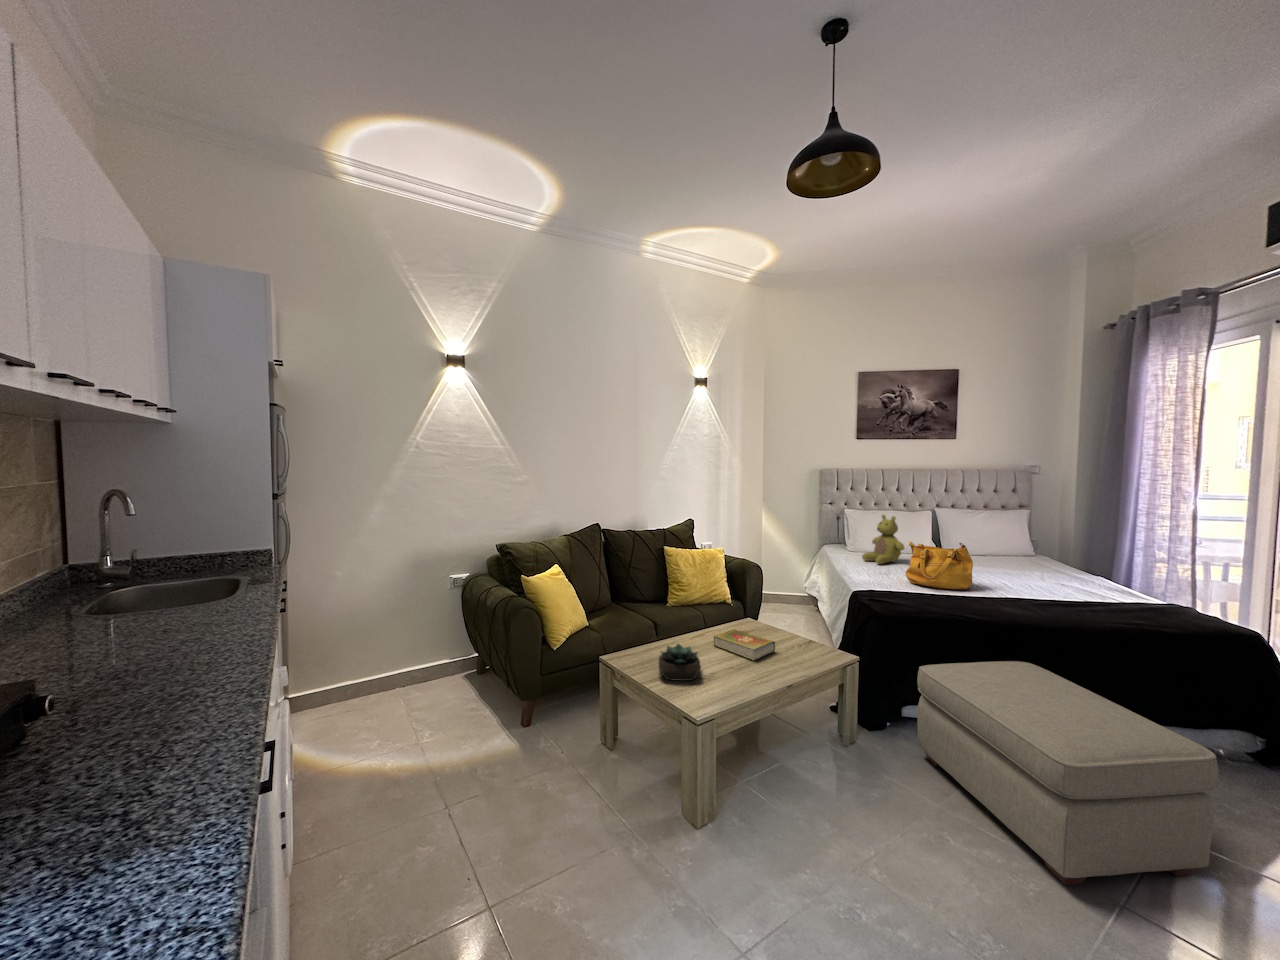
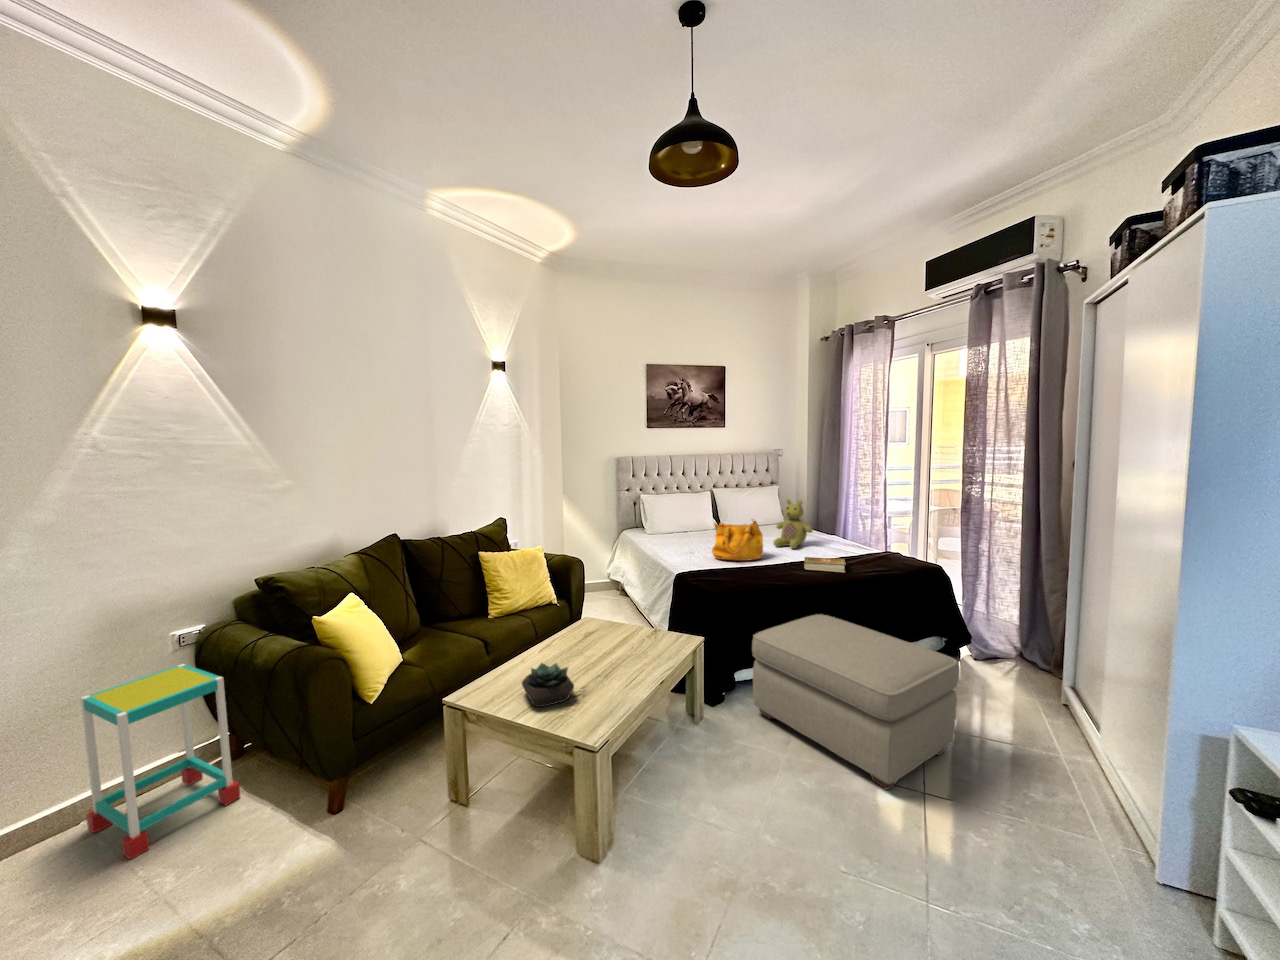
stuffed bear: present [862,515,904,564] -> present [774,499,812,549]
side table: none [399,598,476,717] -> present [81,664,240,859]
book: present [714,630,775,661] -> present [804,557,845,573]

